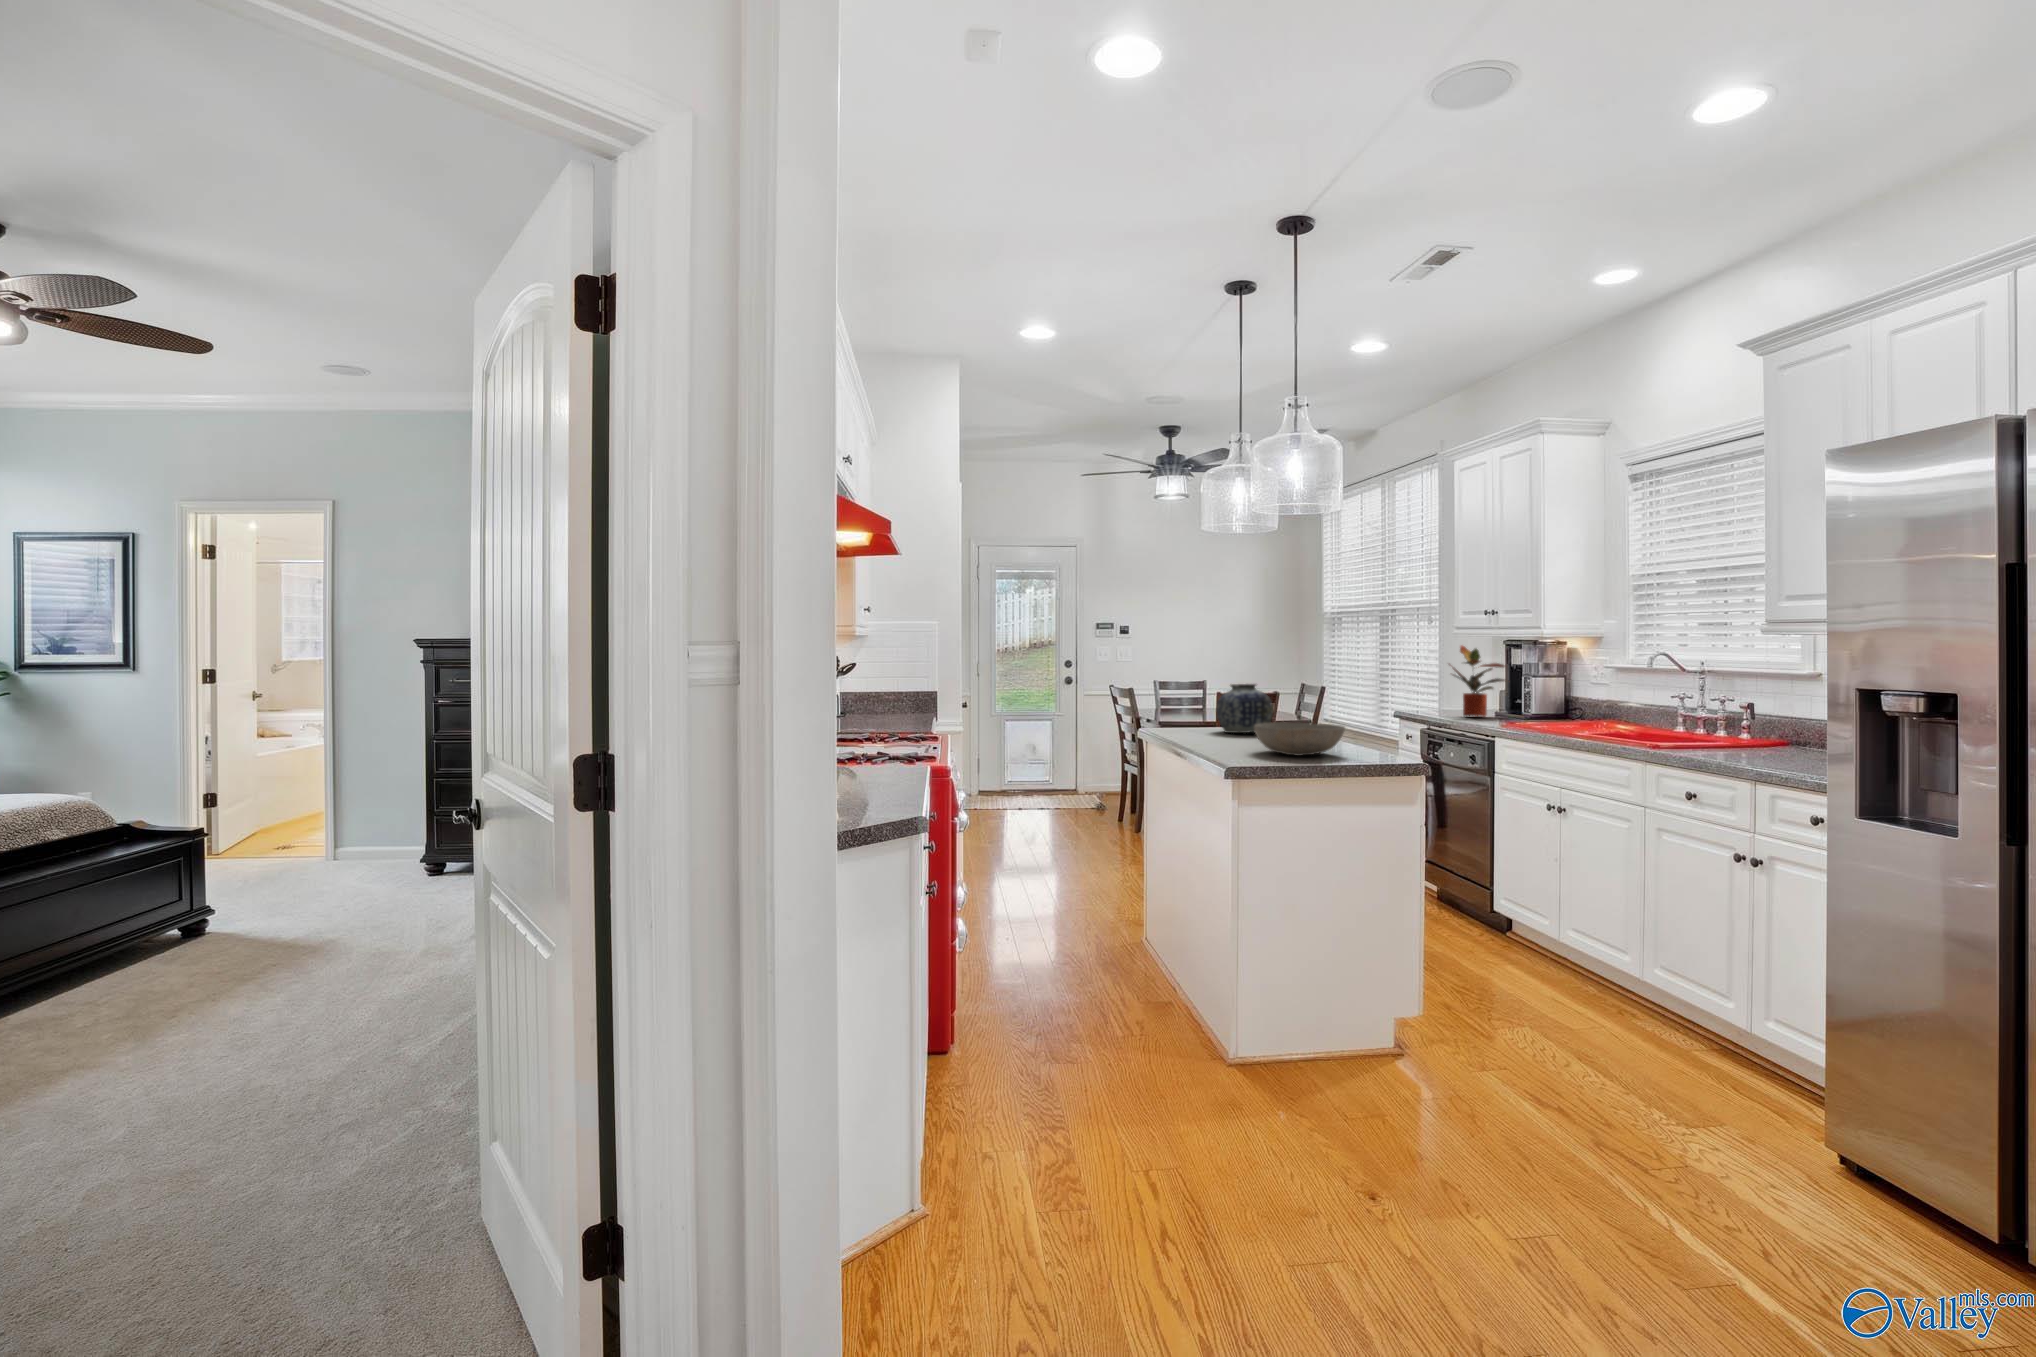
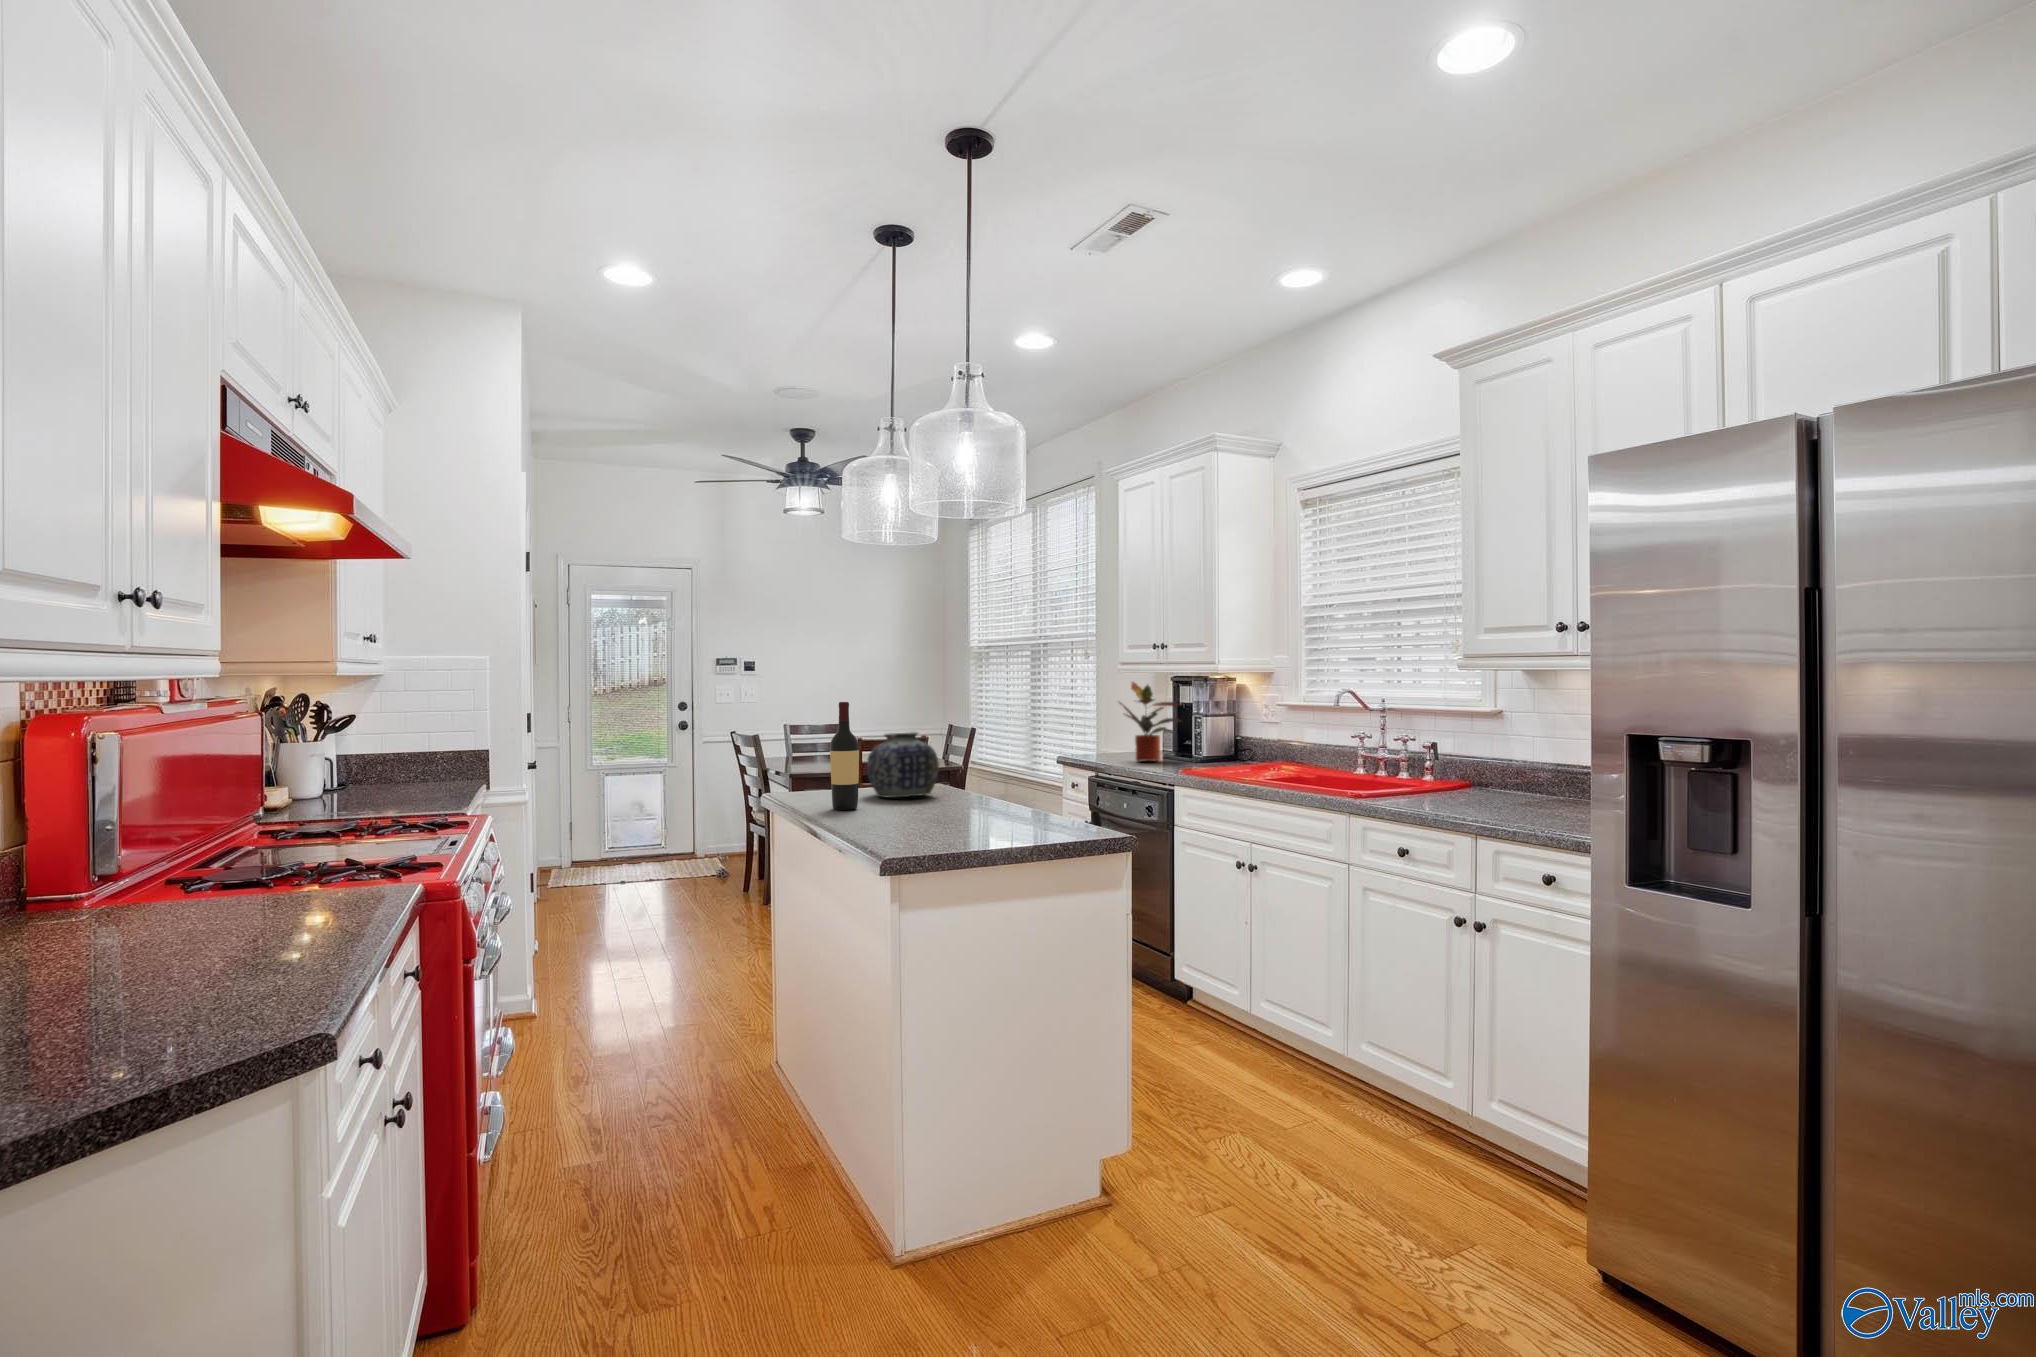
wine bottle: none [1188,659,1209,739] -> present [830,702,859,810]
bowl: present [1254,723,1345,756] -> none [922,786,1040,832]

